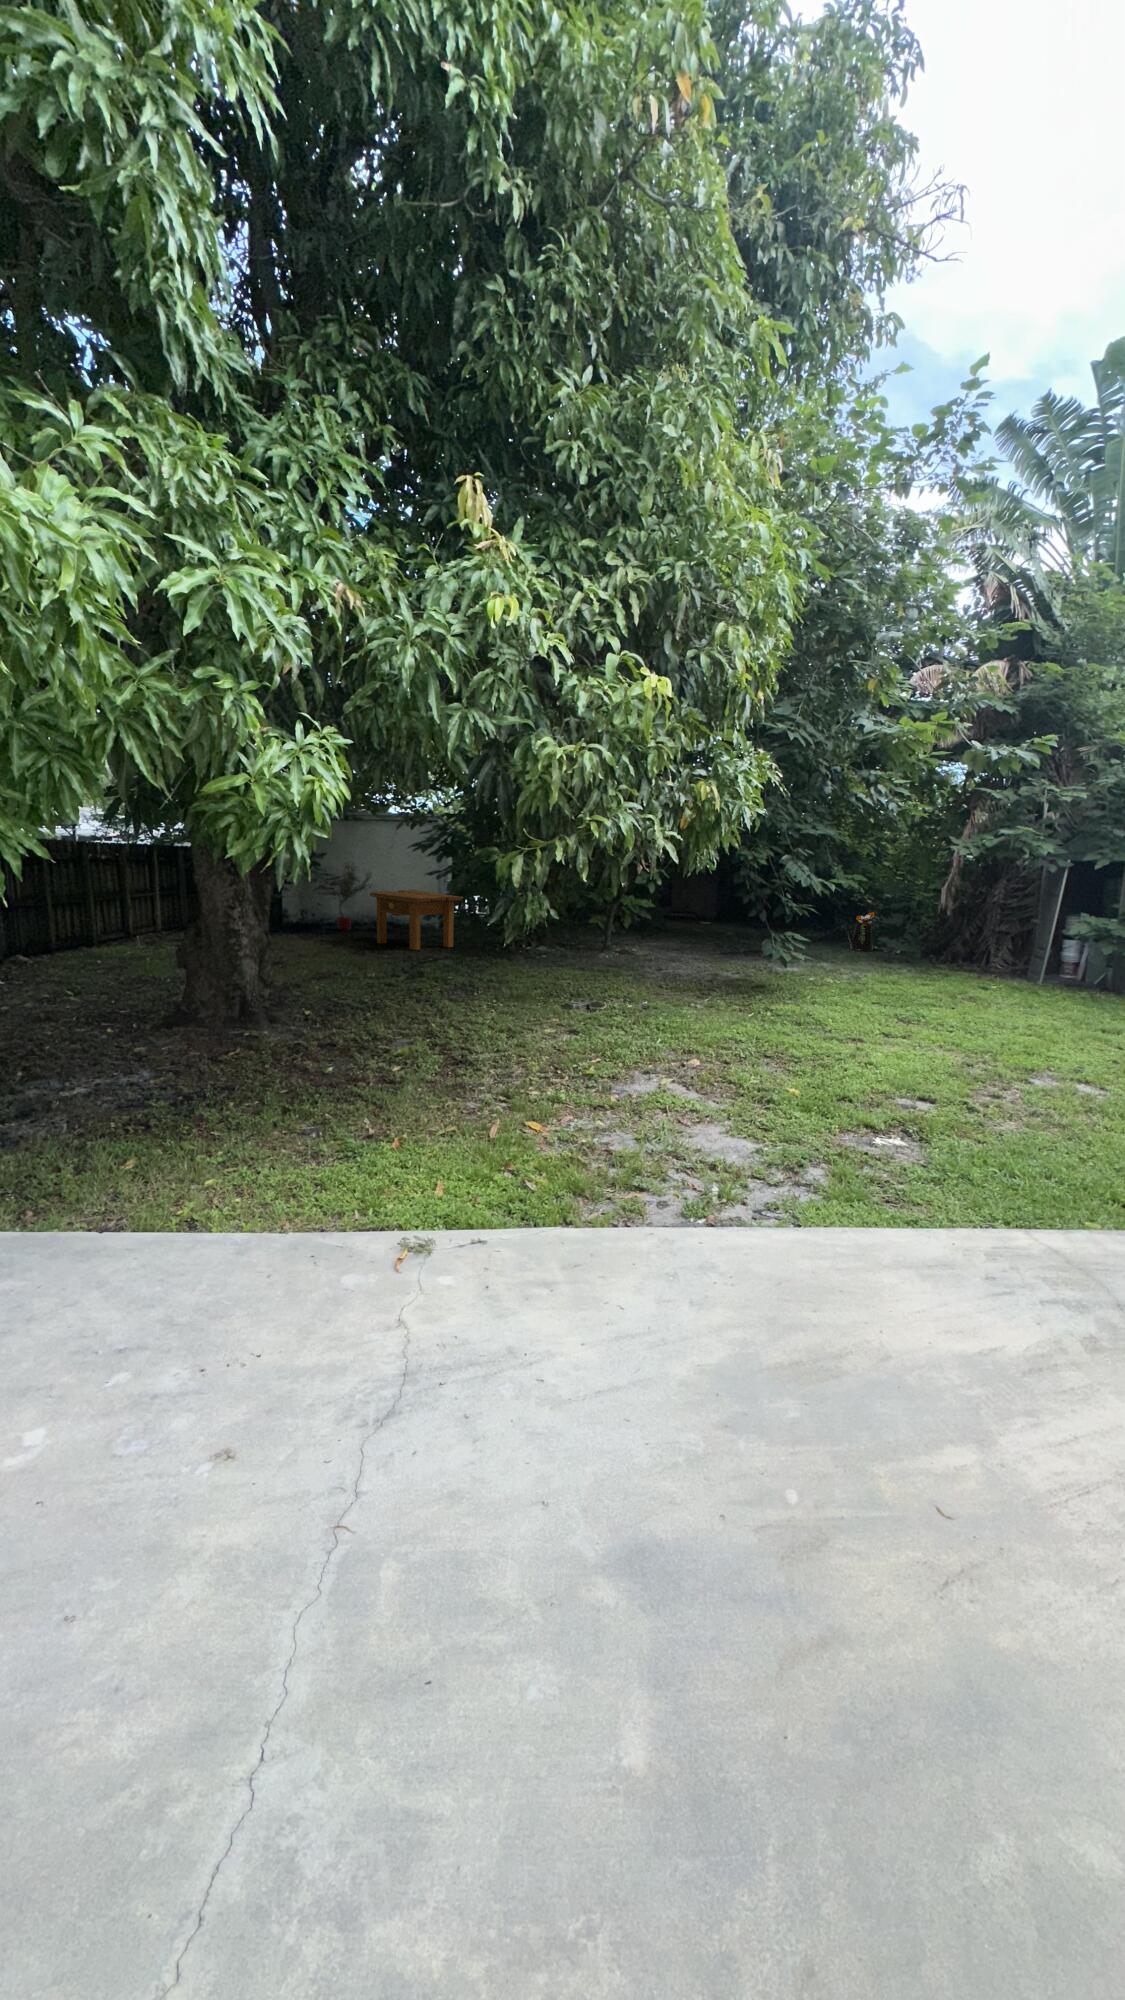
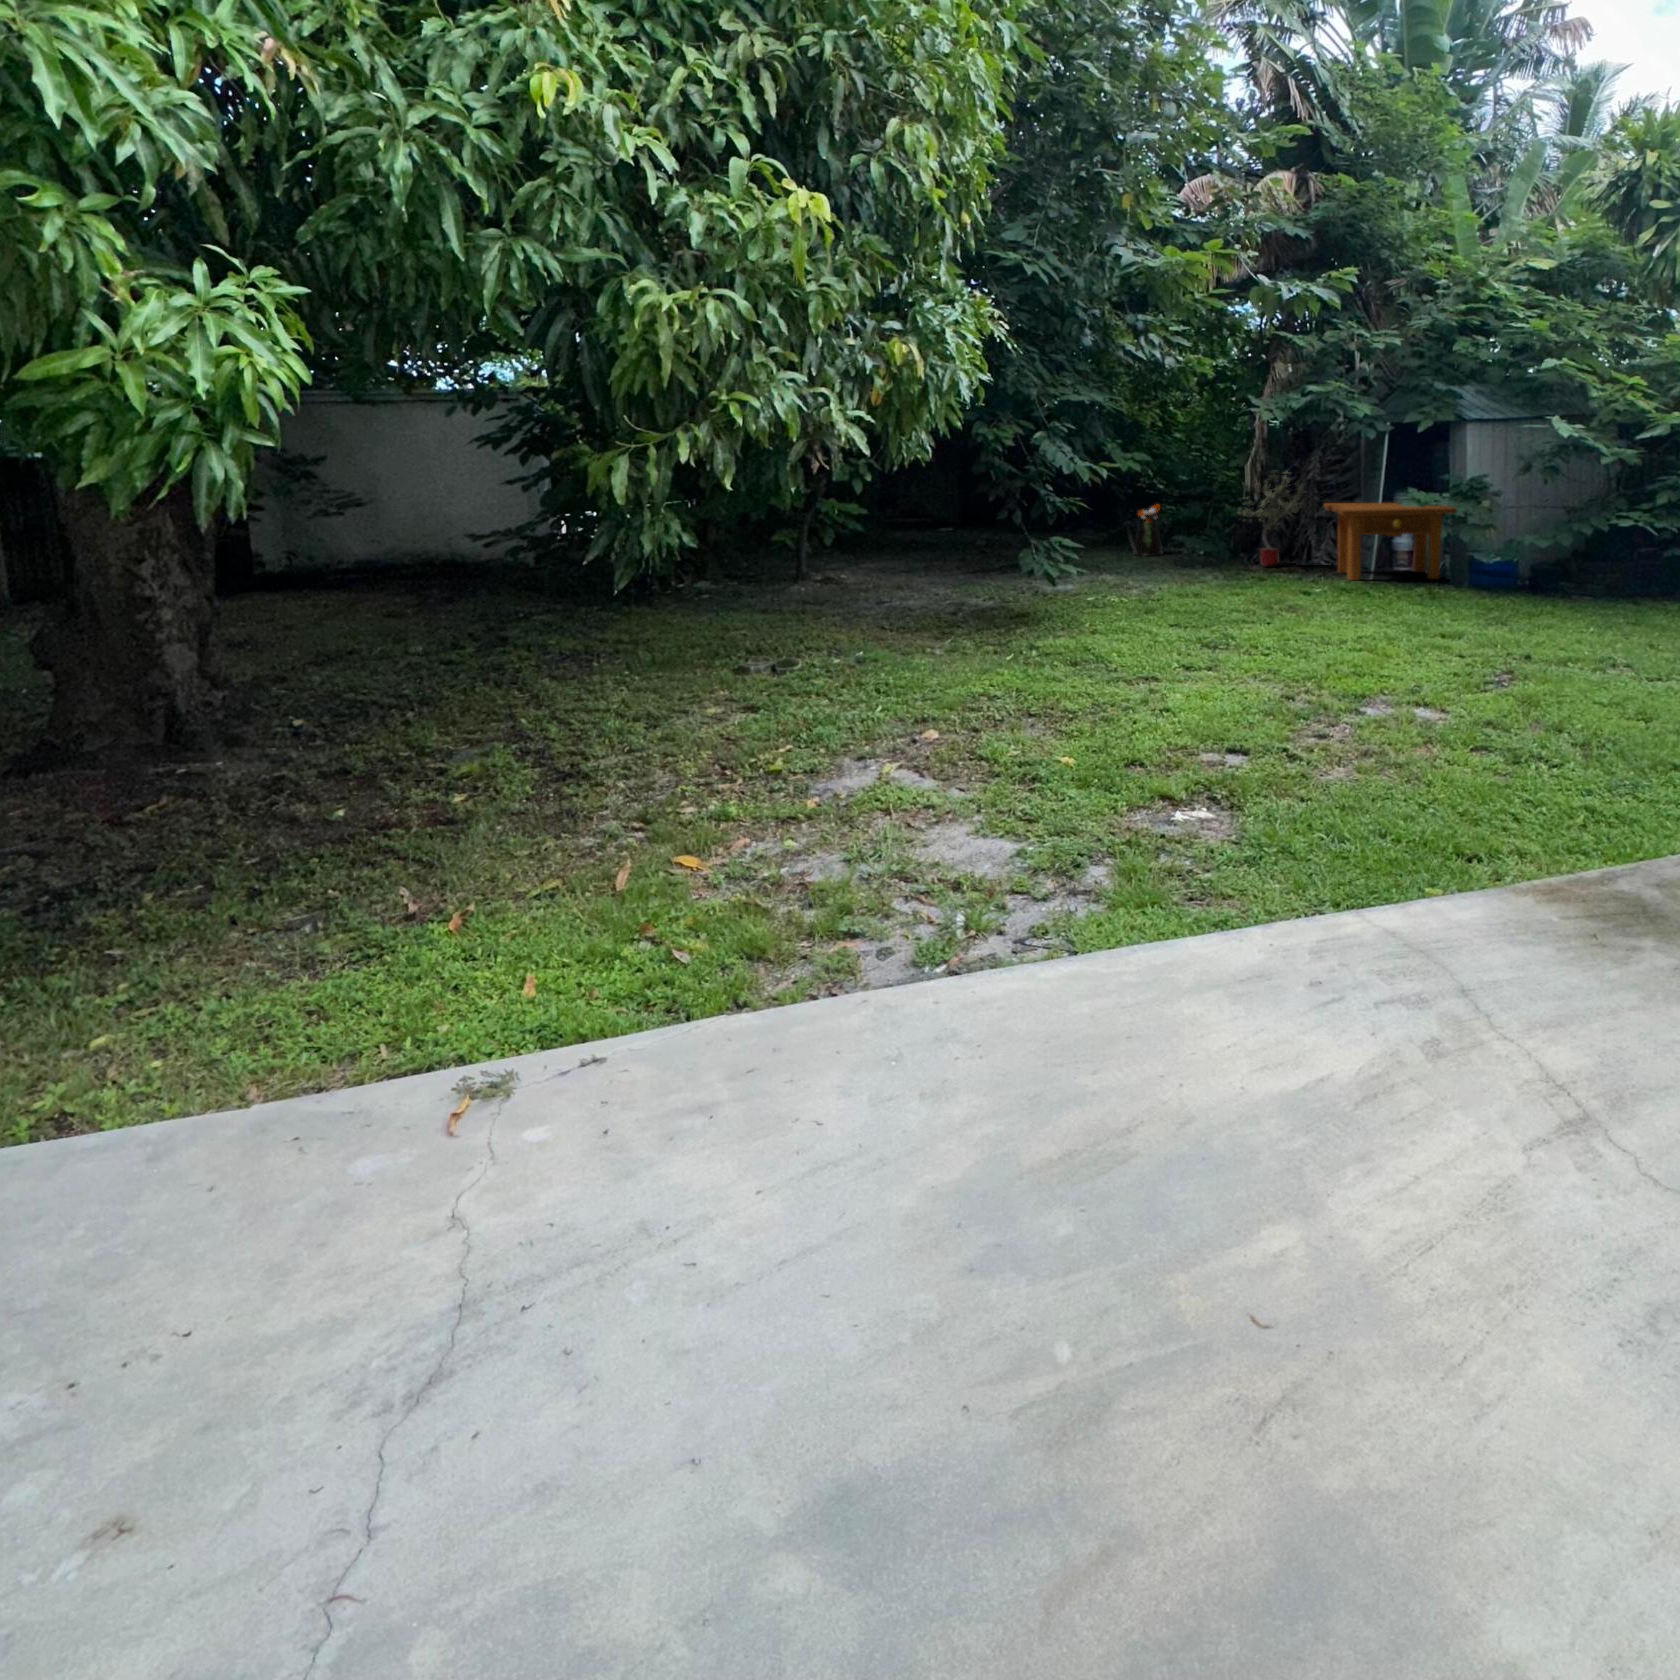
potted tree: present [318,863,371,930] -> present [1238,470,1306,567]
side table: present [370,890,462,950] -> present [1324,503,1457,580]

